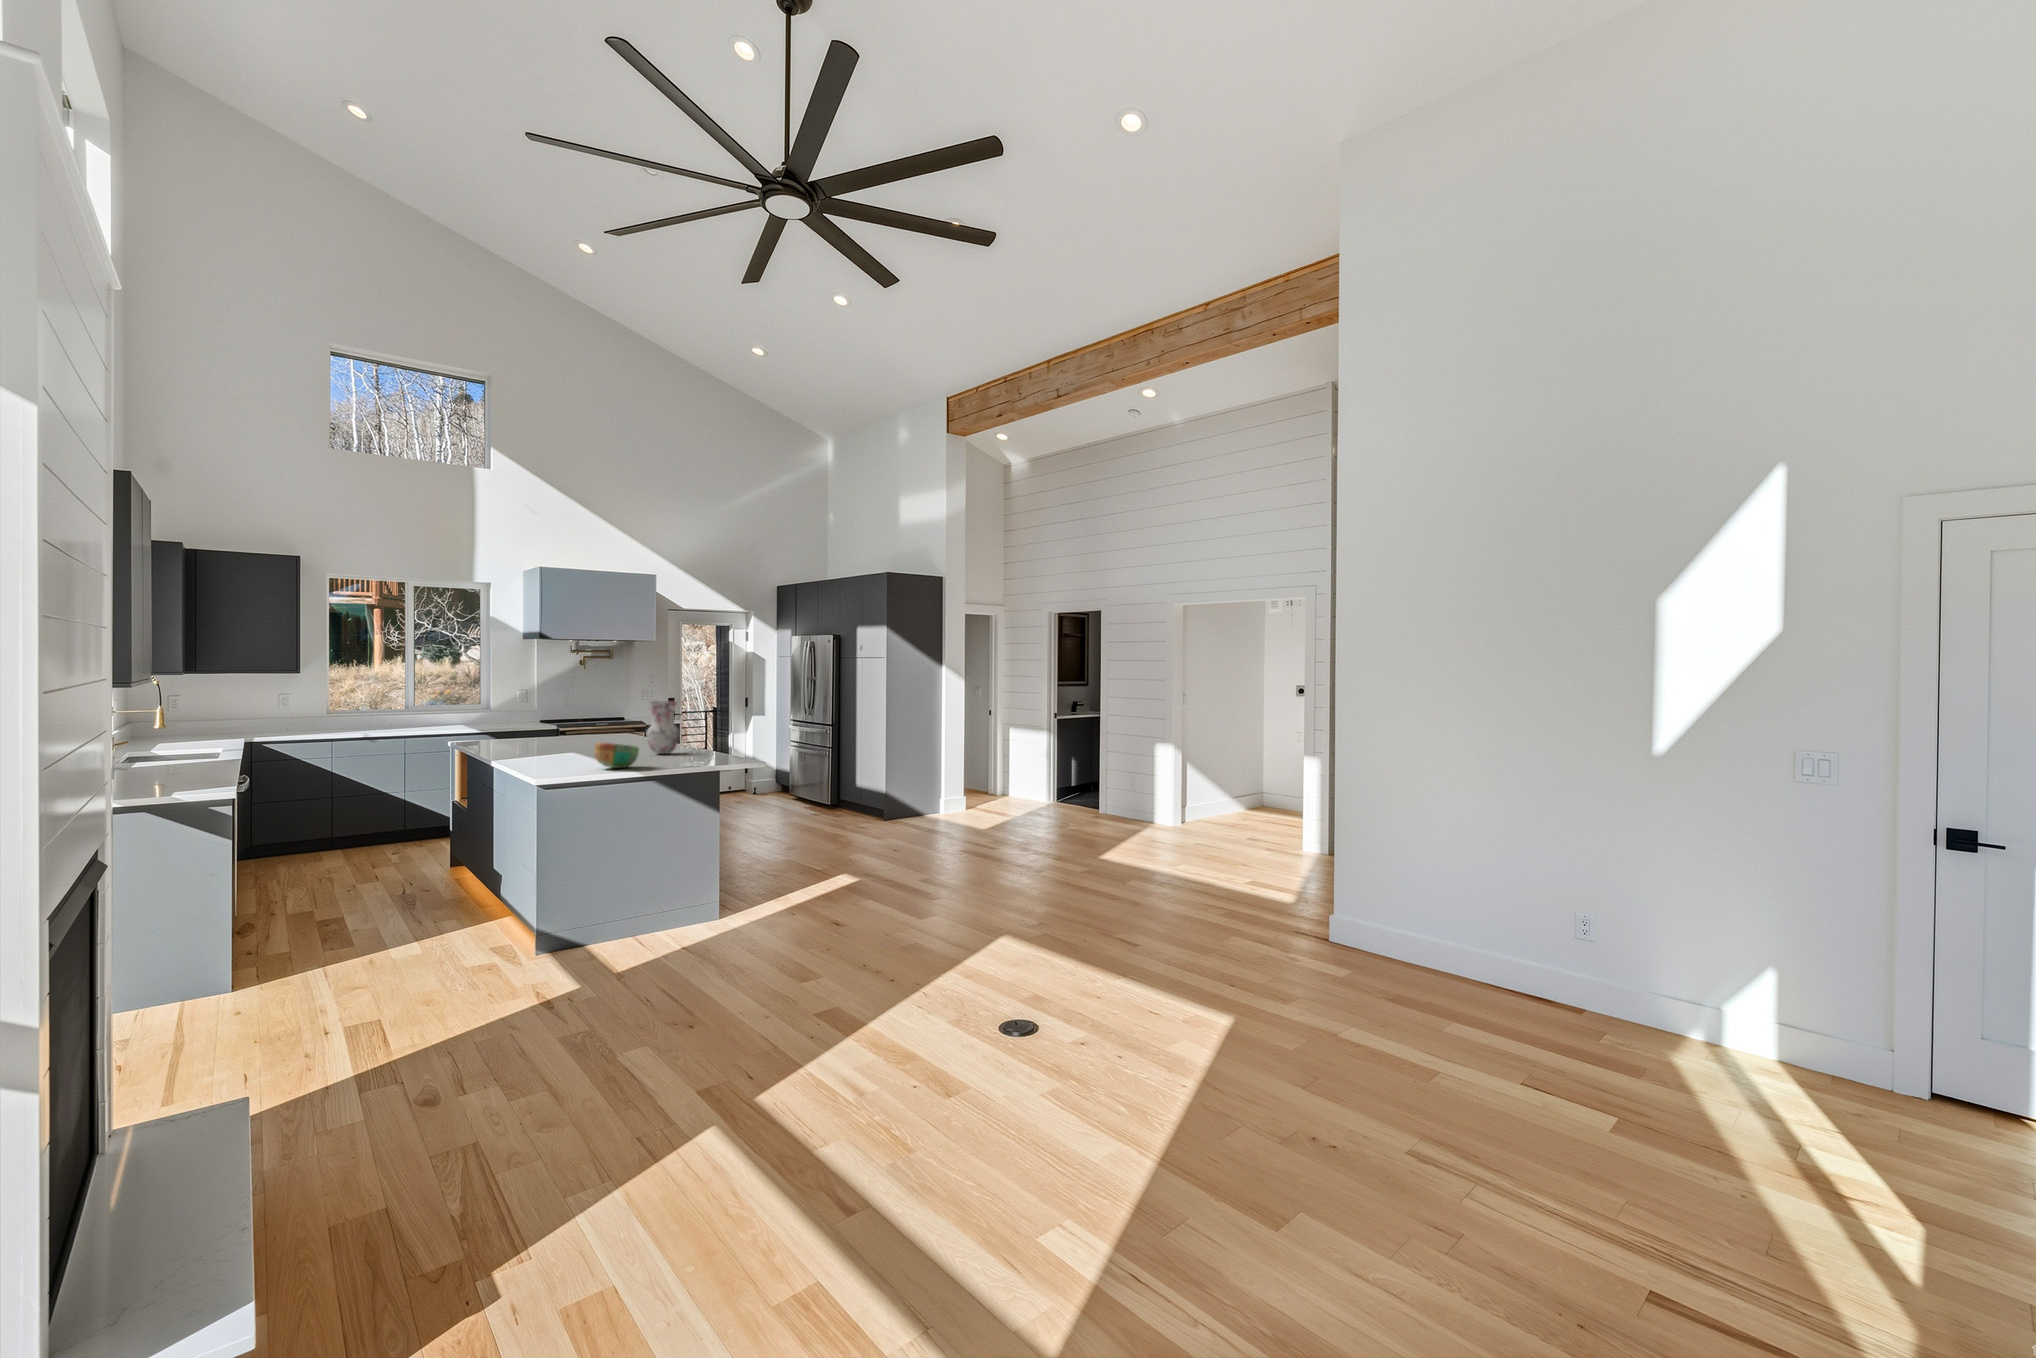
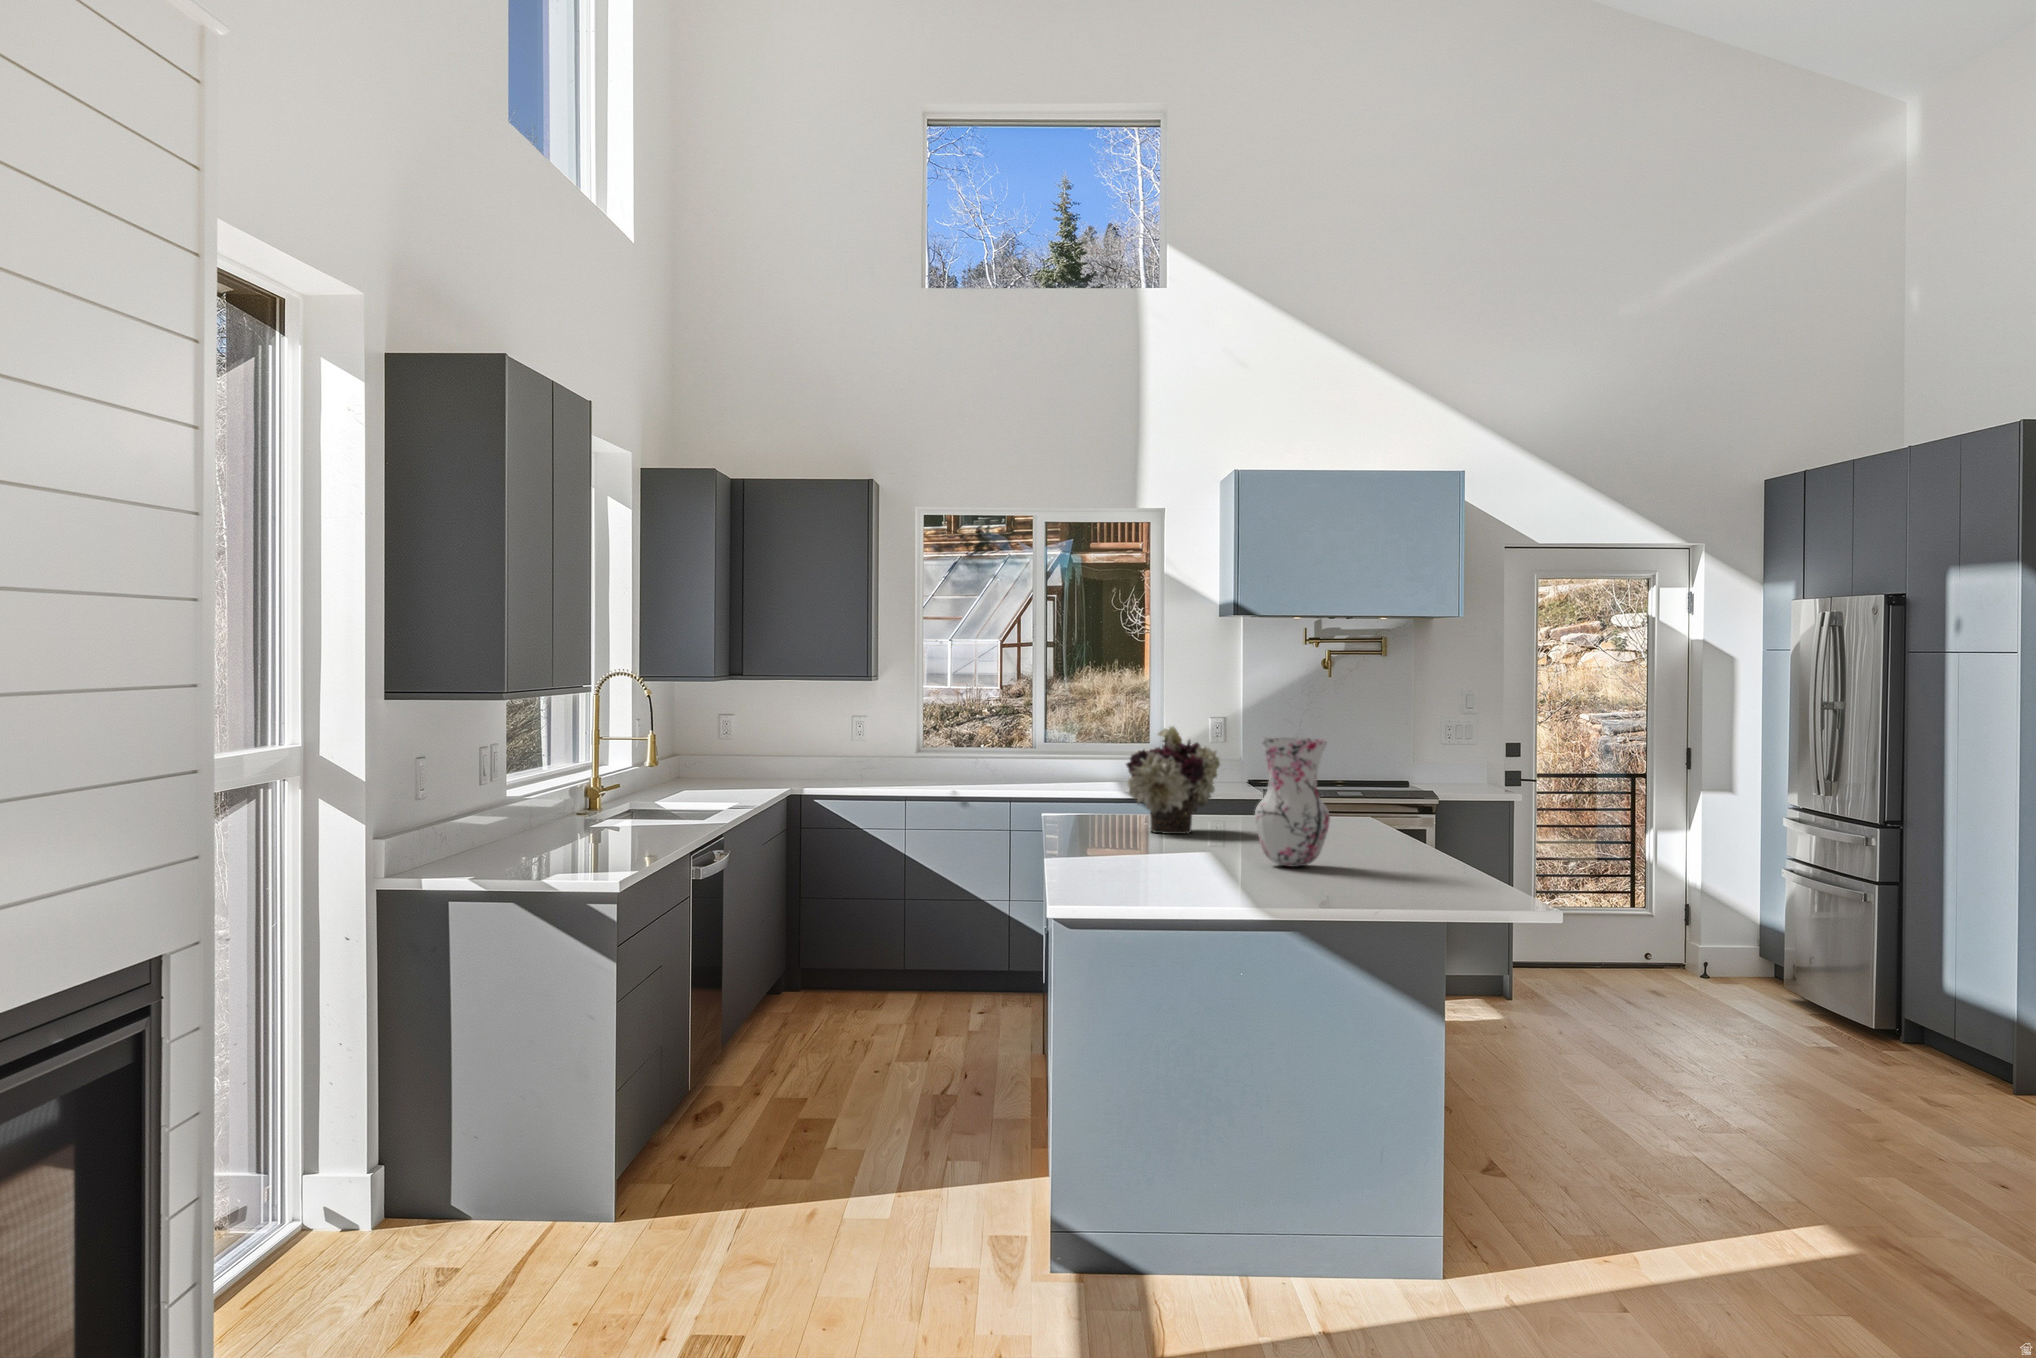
flower arrangement: none [548,698,598,748] -> present [1126,726,1220,834]
bowl: present [594,742,639,768] -> none [1061,827,1161,894]

